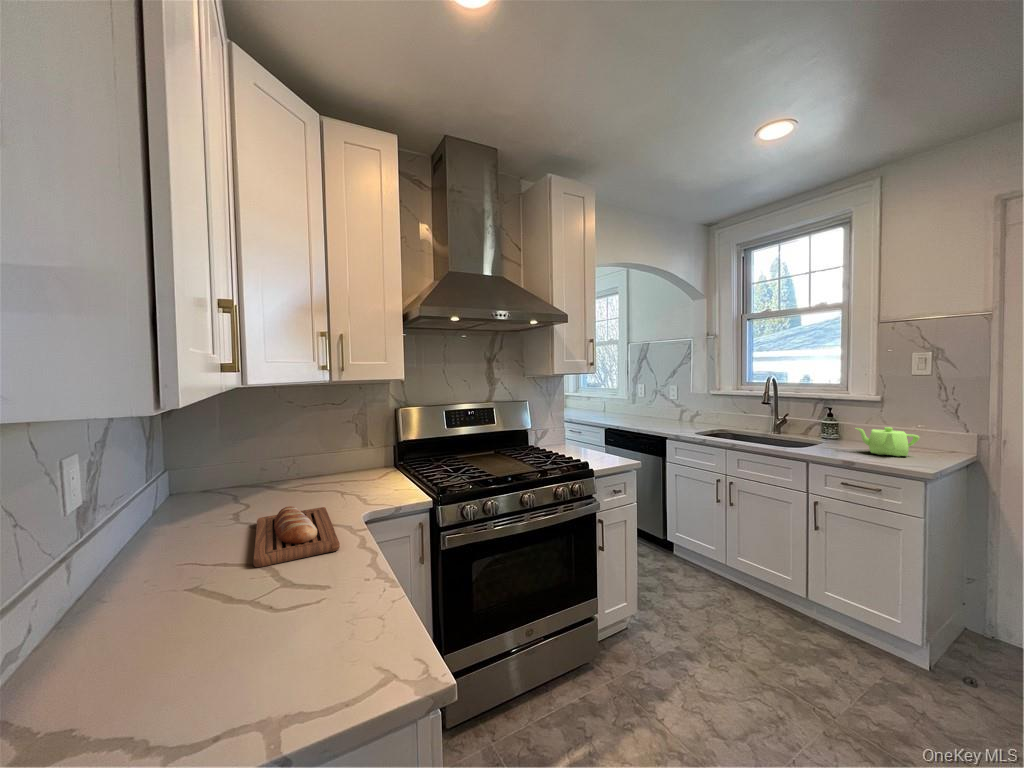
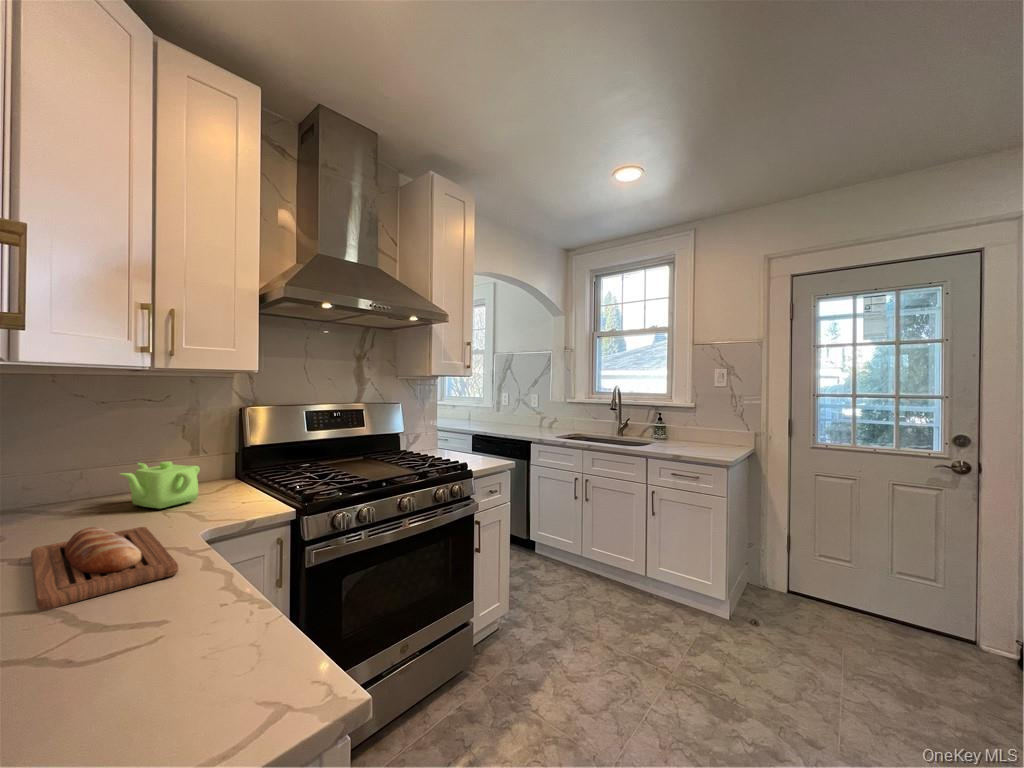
teapot: present [856,427,919,457] -> present [120,461,200,509]

